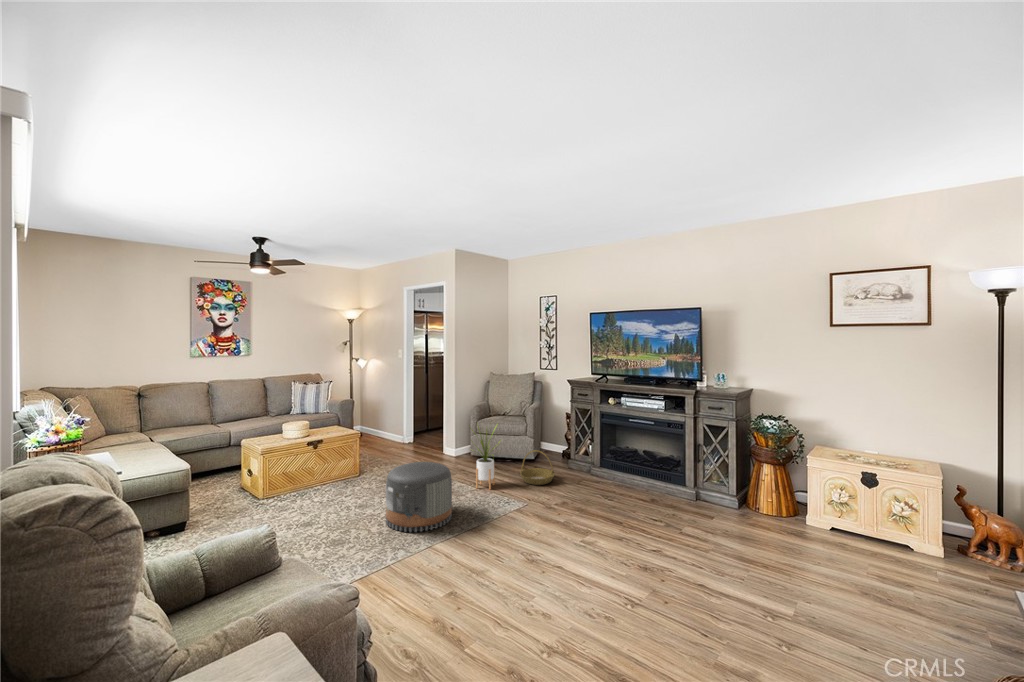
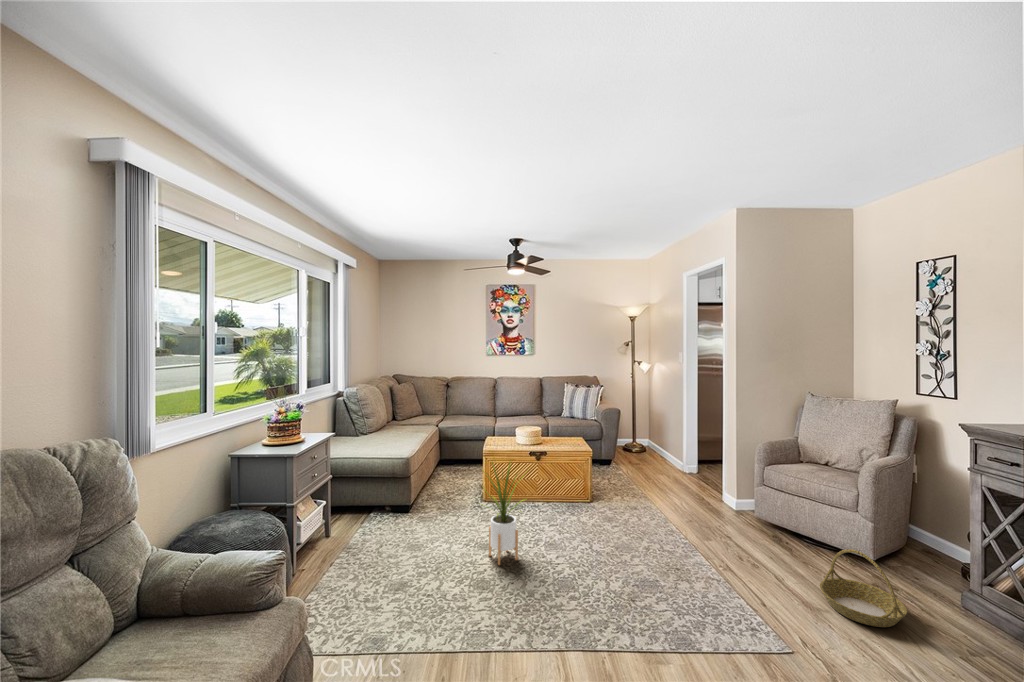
house plant: present [472,428,495,489] -> present [487,462,523,565]
pouf: present [386,462,452,532] -> none [555,512,651,629]

